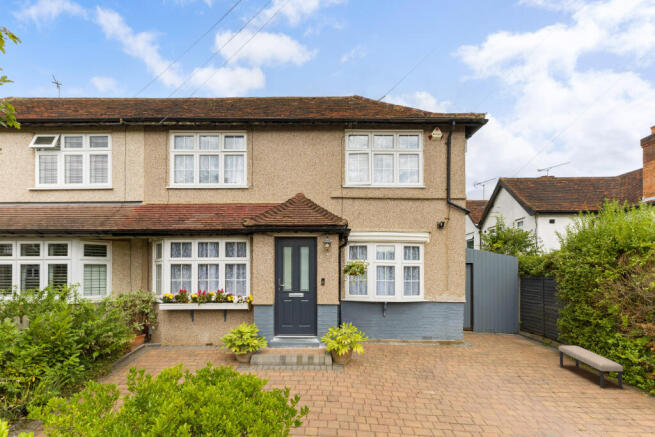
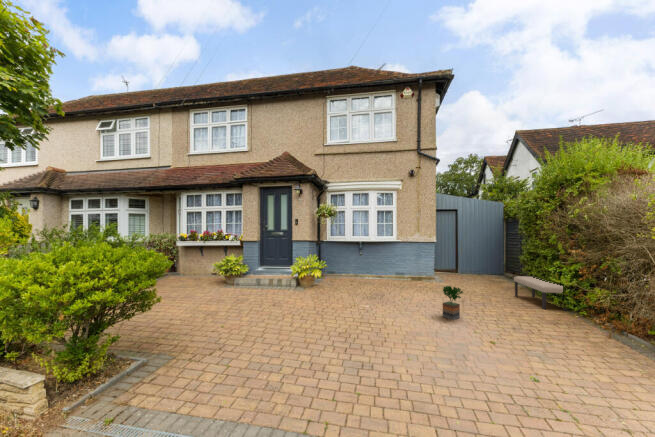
potted tree: none [523,378,550,419] -> present [443,286,463,320]

